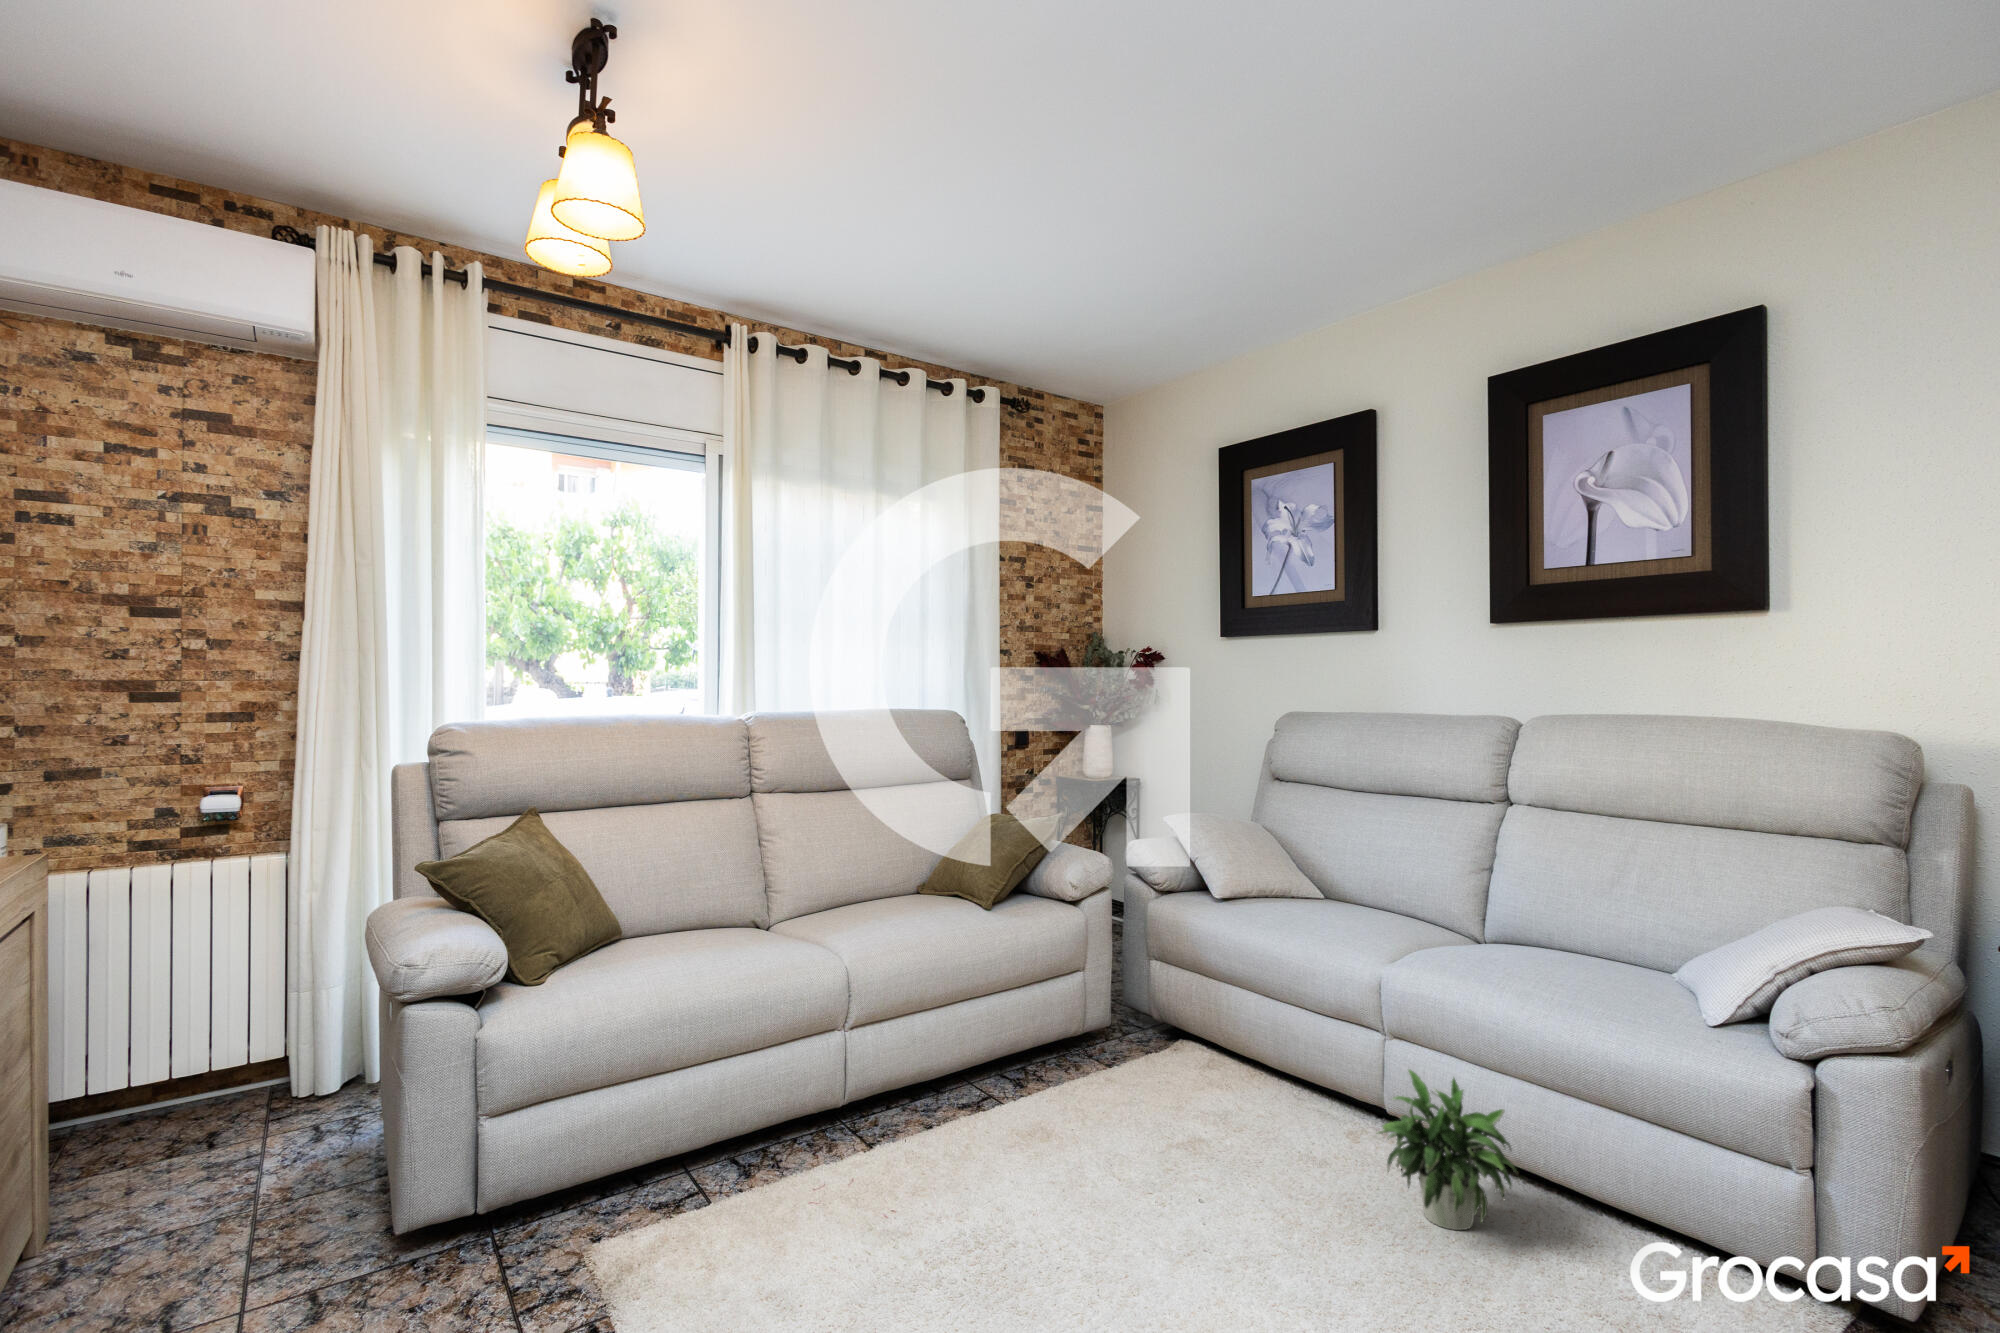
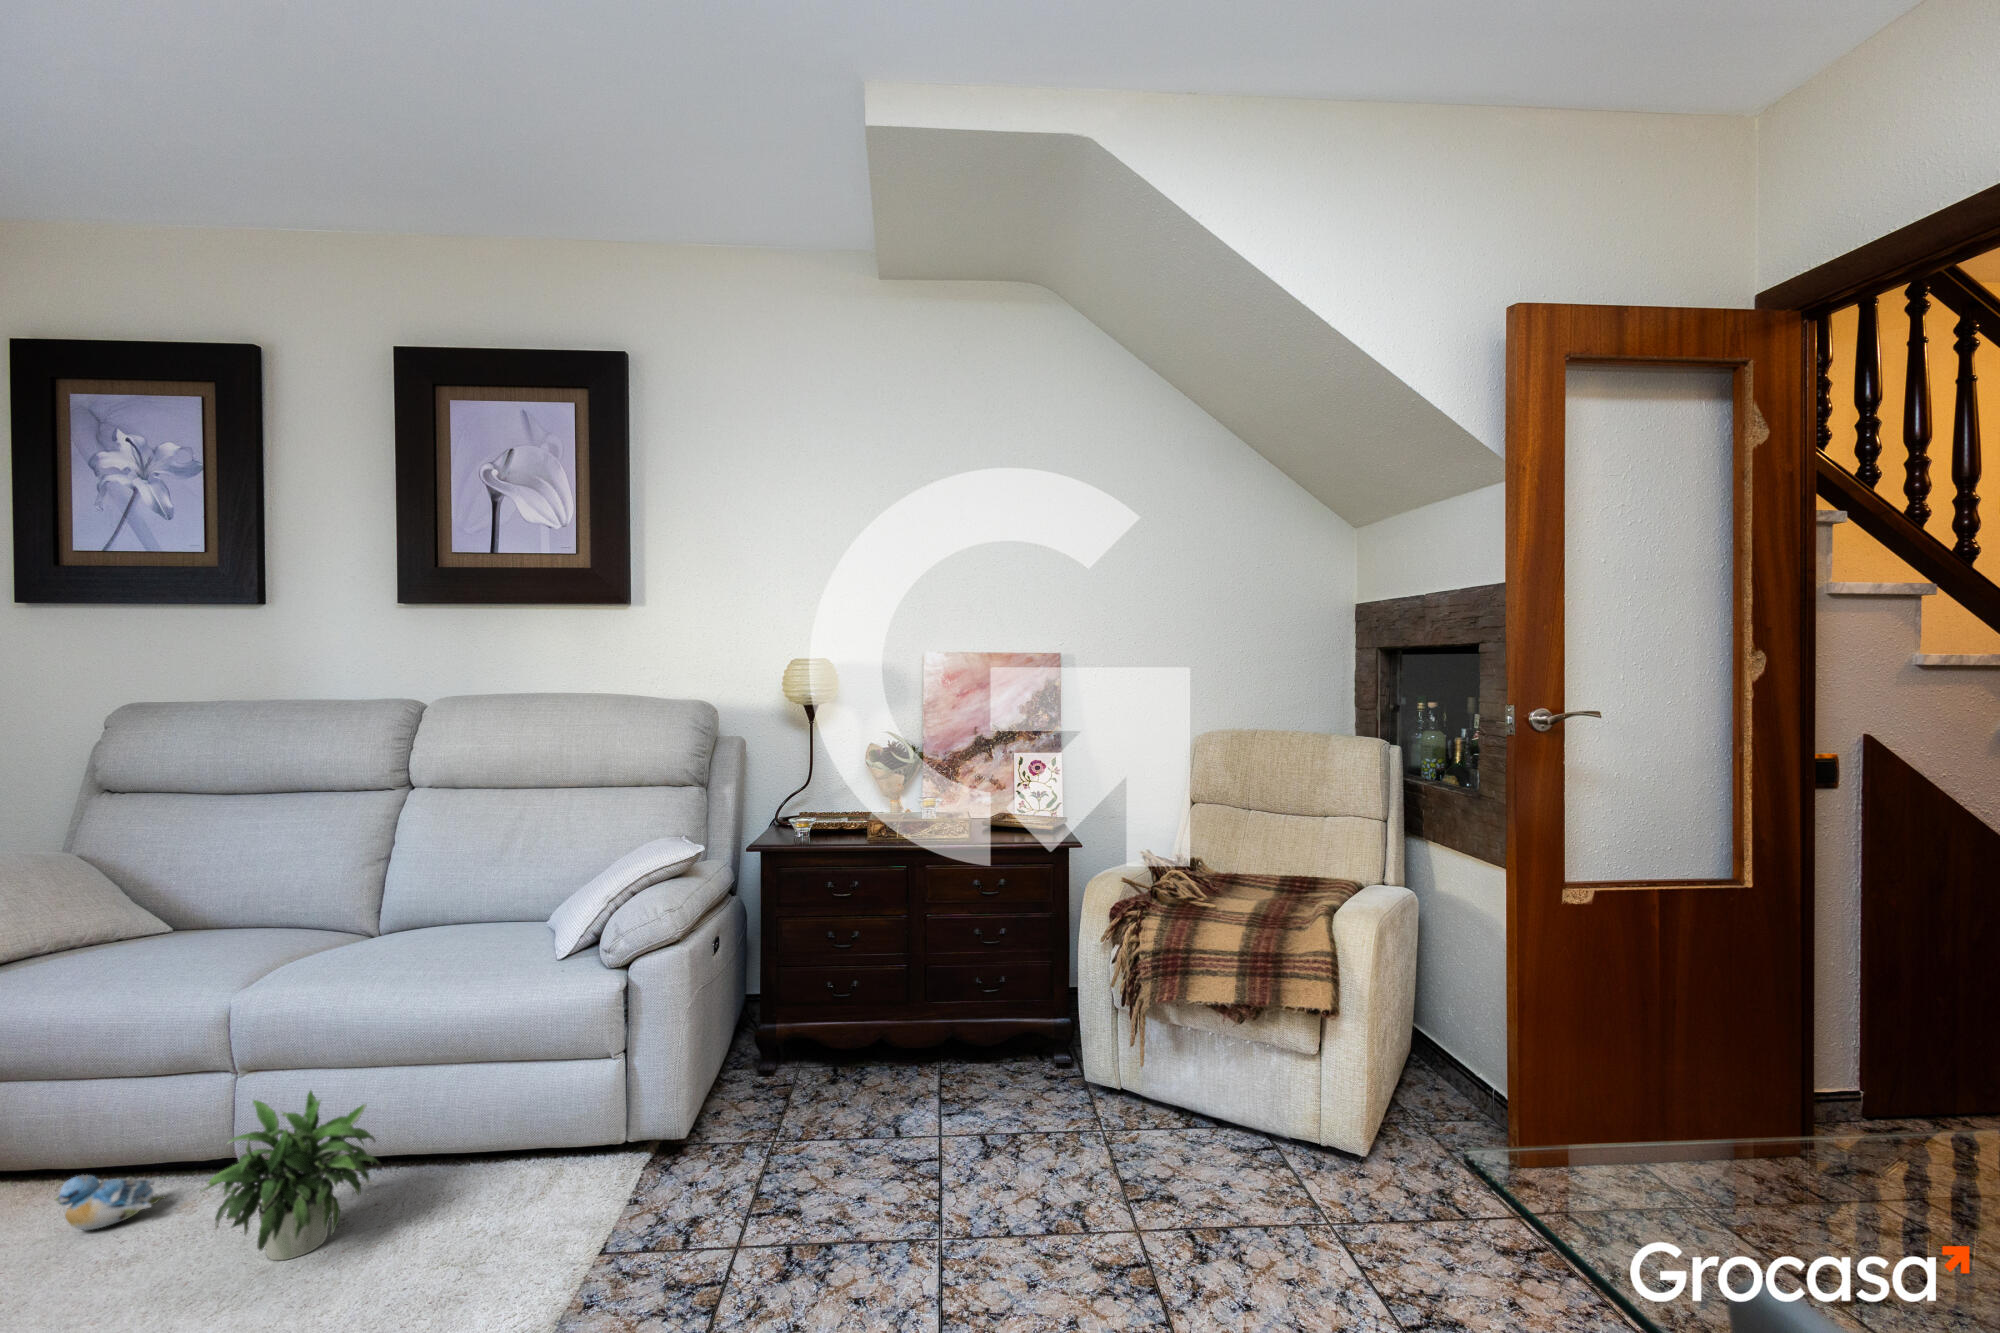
plush toy: none [1272,1082,1339,1132] -> present [56,1175,165,1230]

